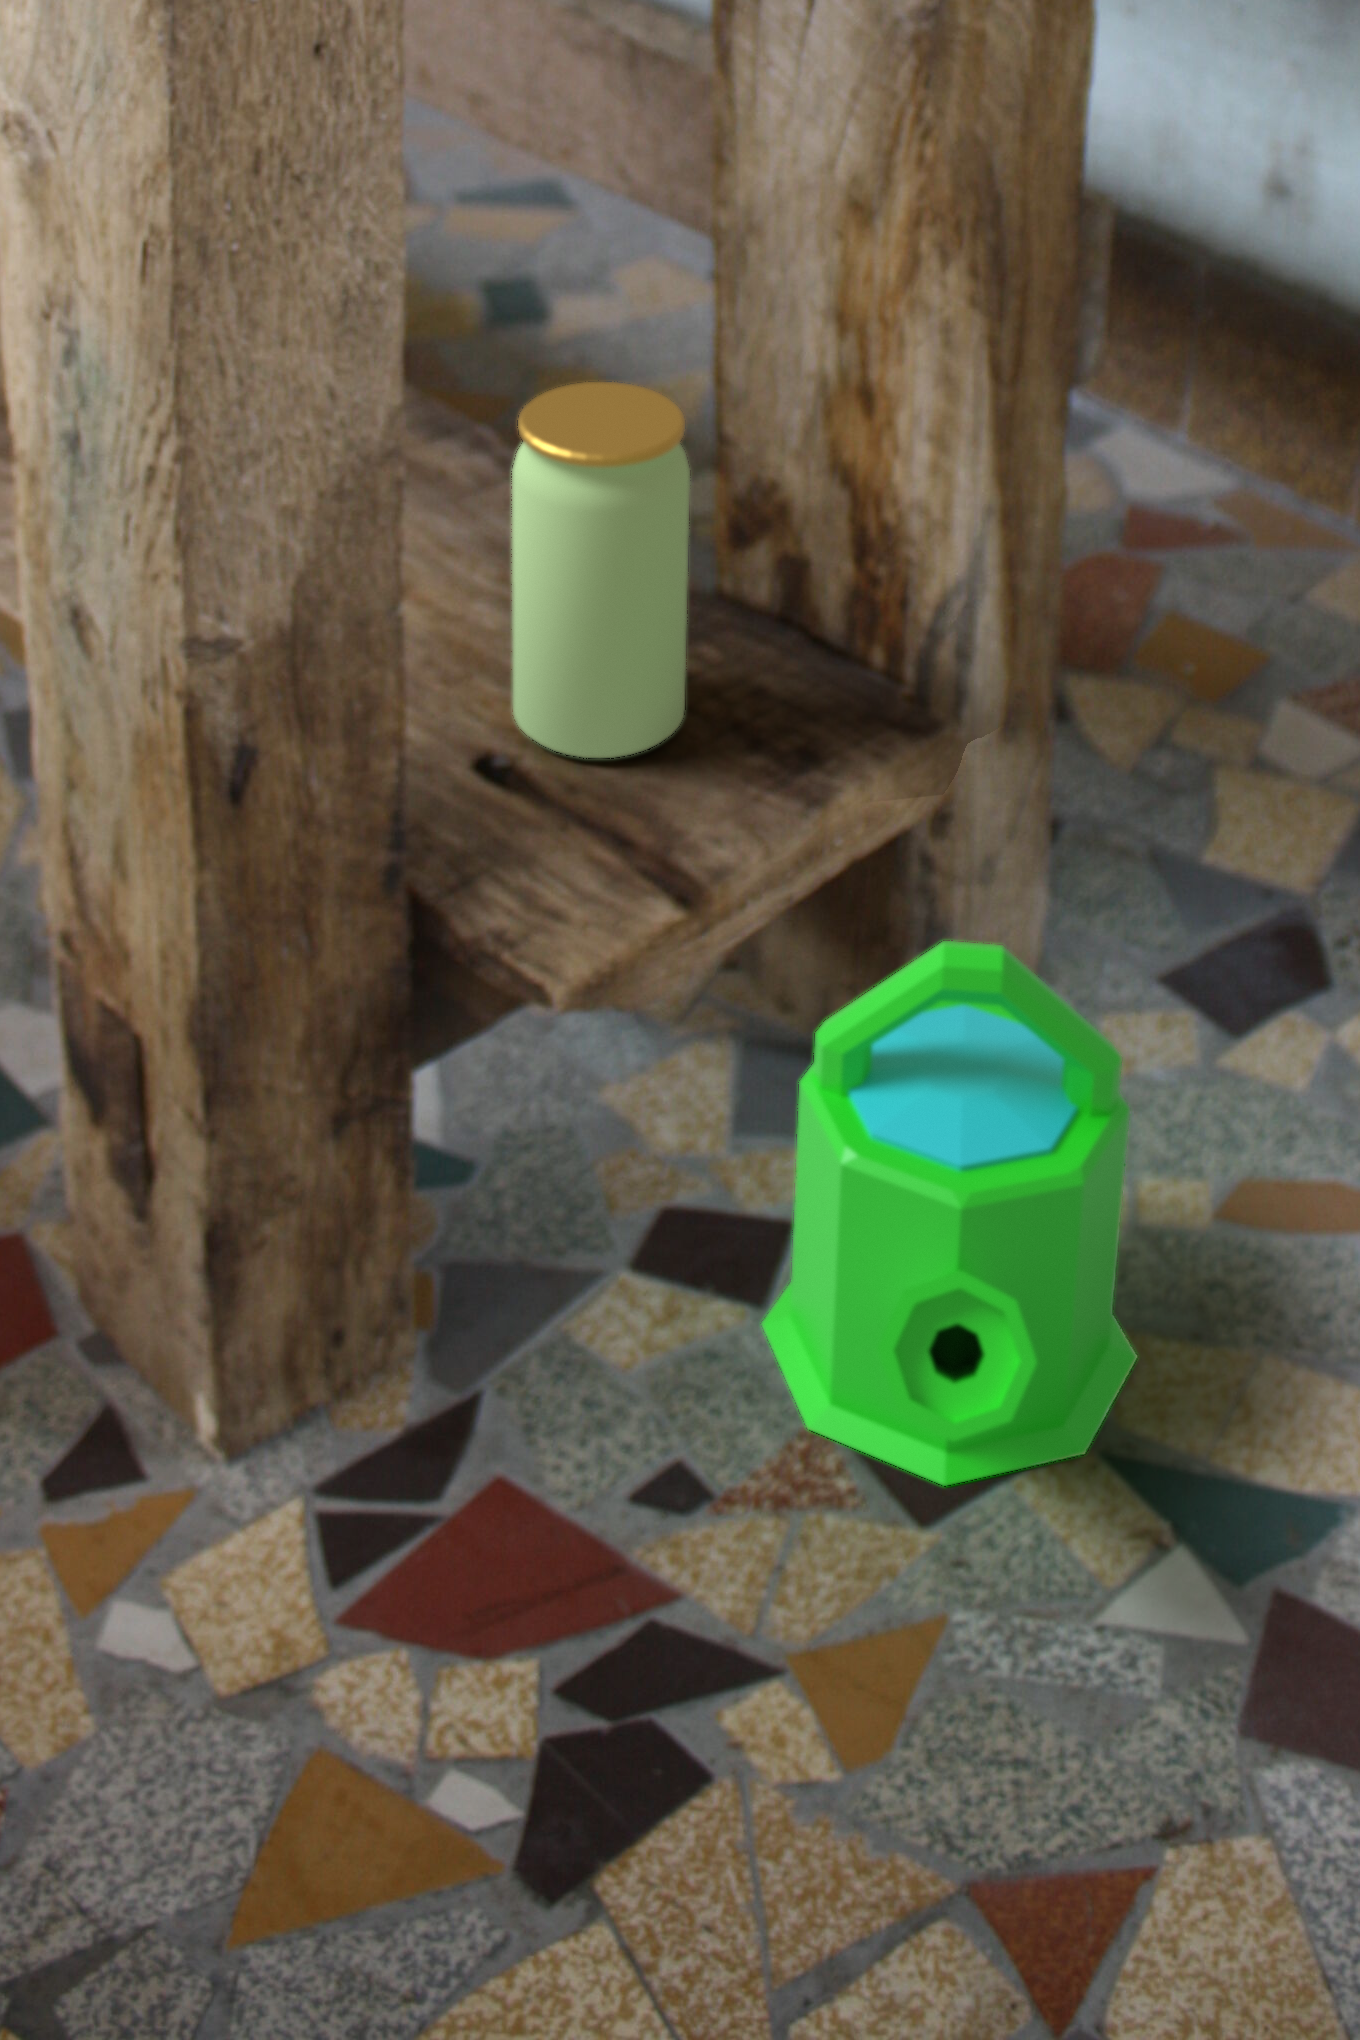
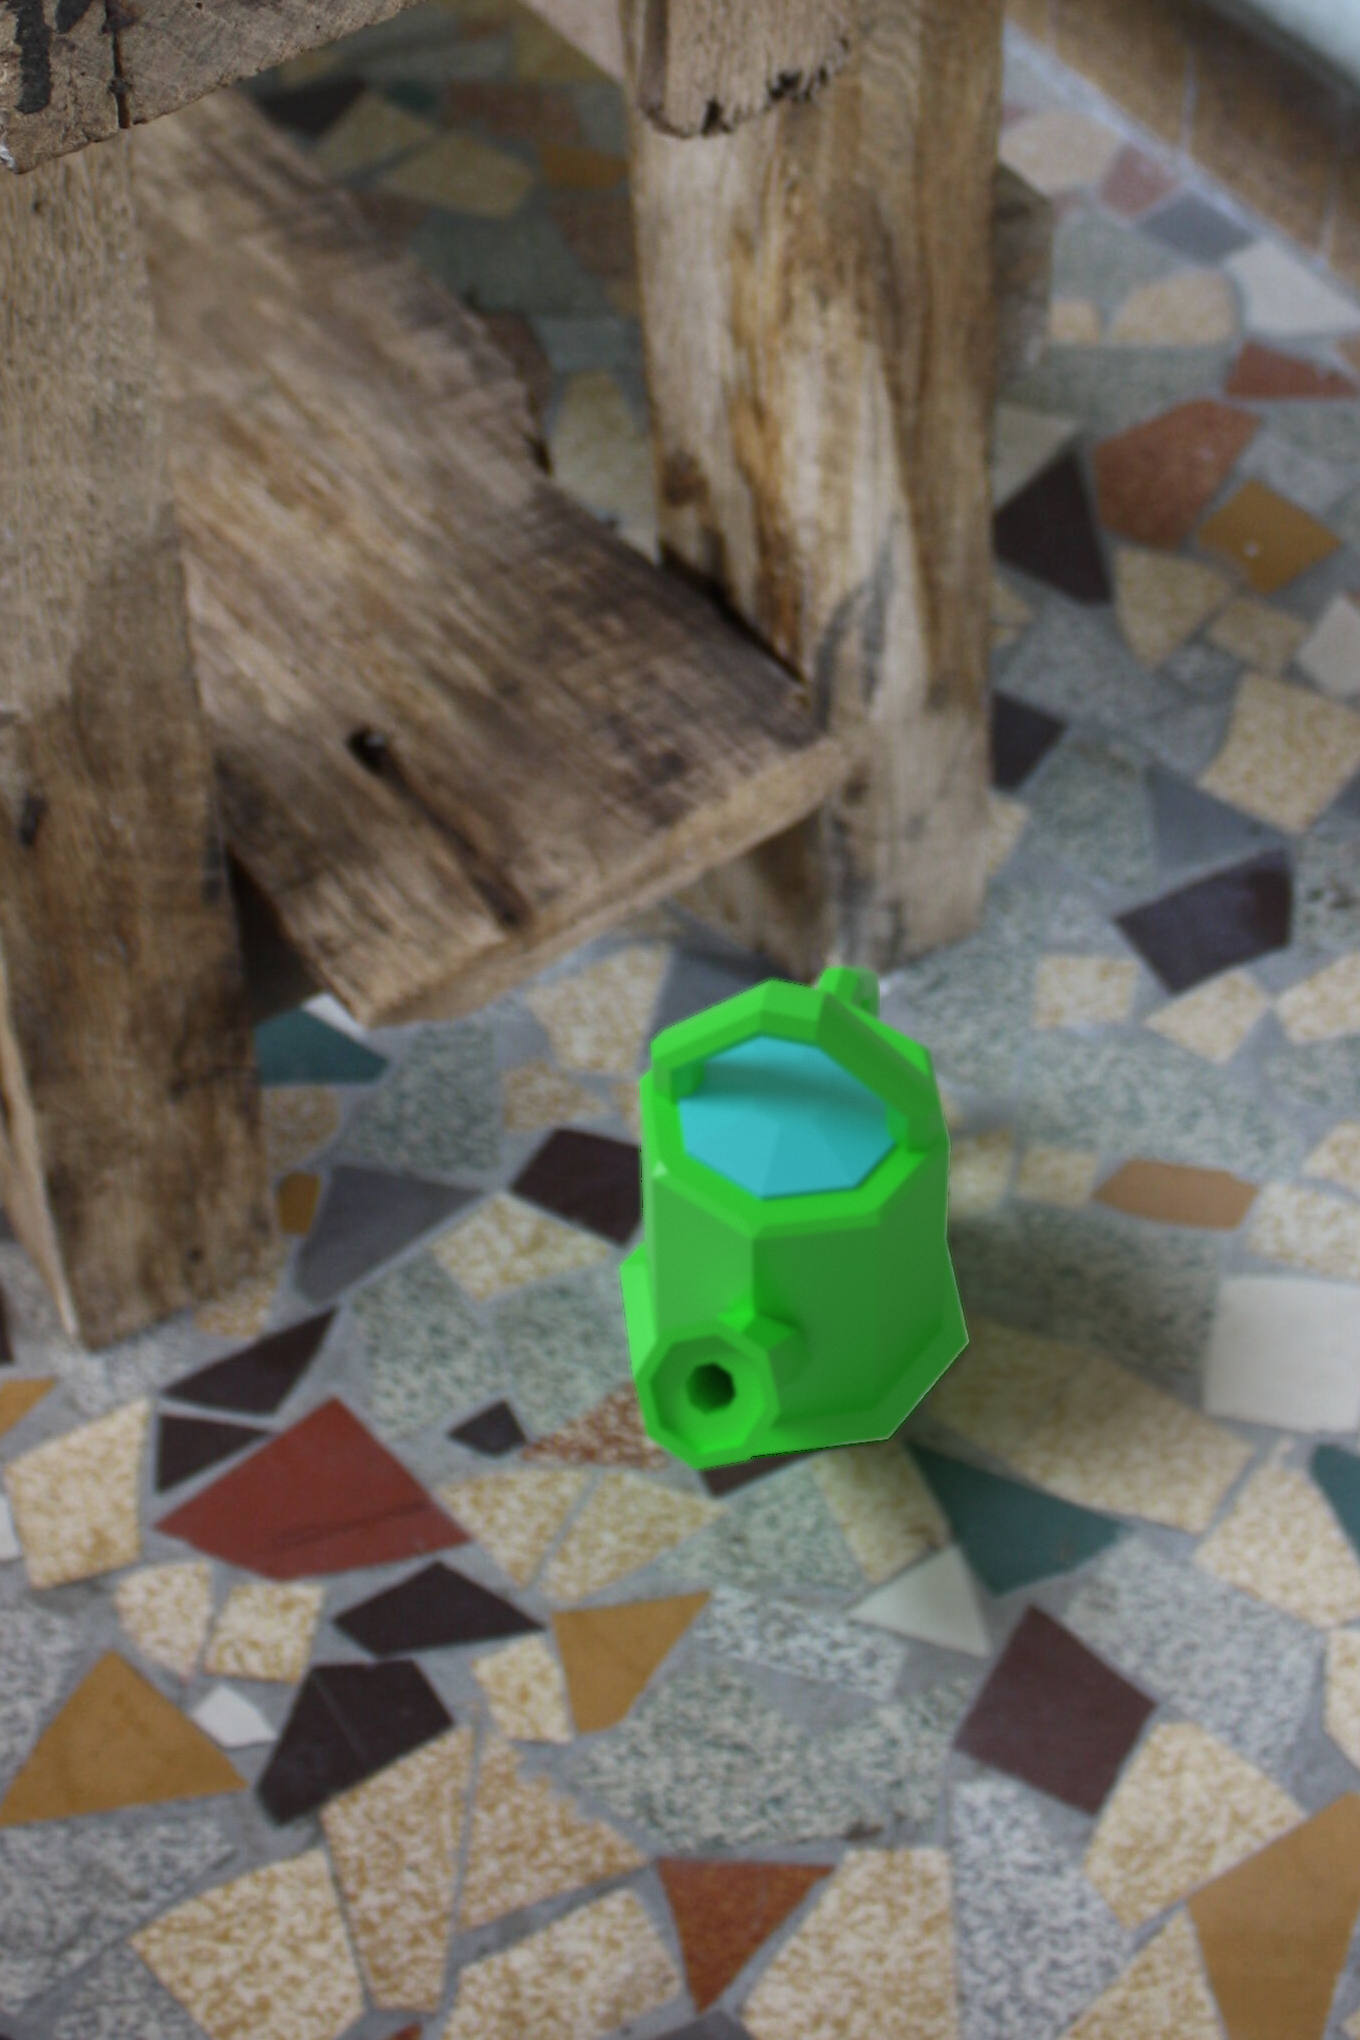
jar: present [512,382,690,758] -> none [392,382,580,746]

